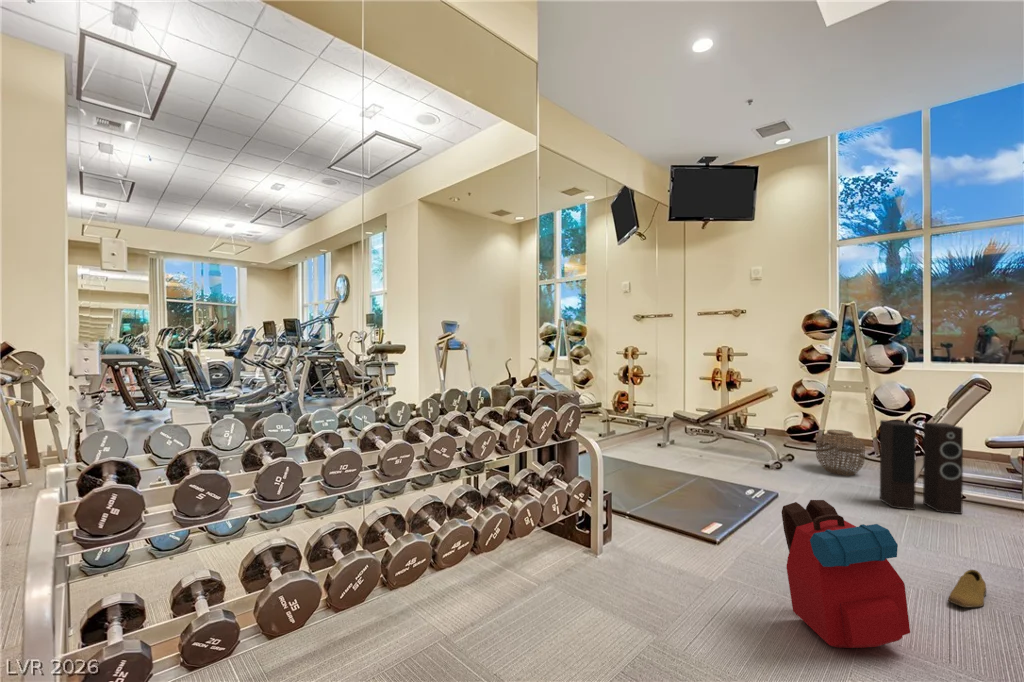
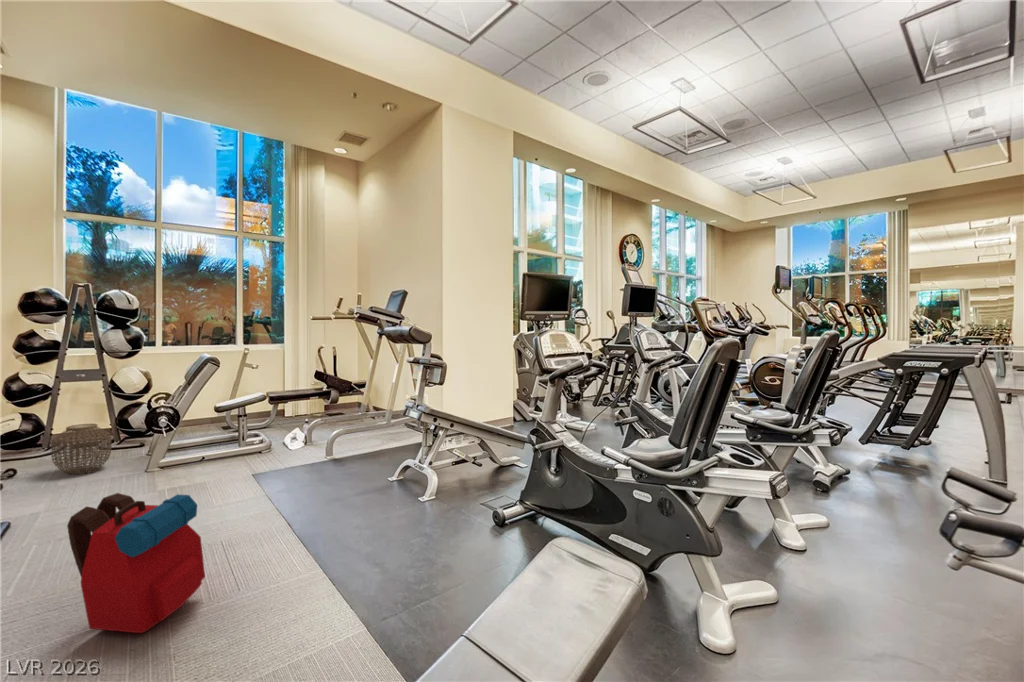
speaker: present [880,420,963,514] -> none [134,398,204,487]
shoe: present [948,570,986,607] -> none [217,507,239,540]

